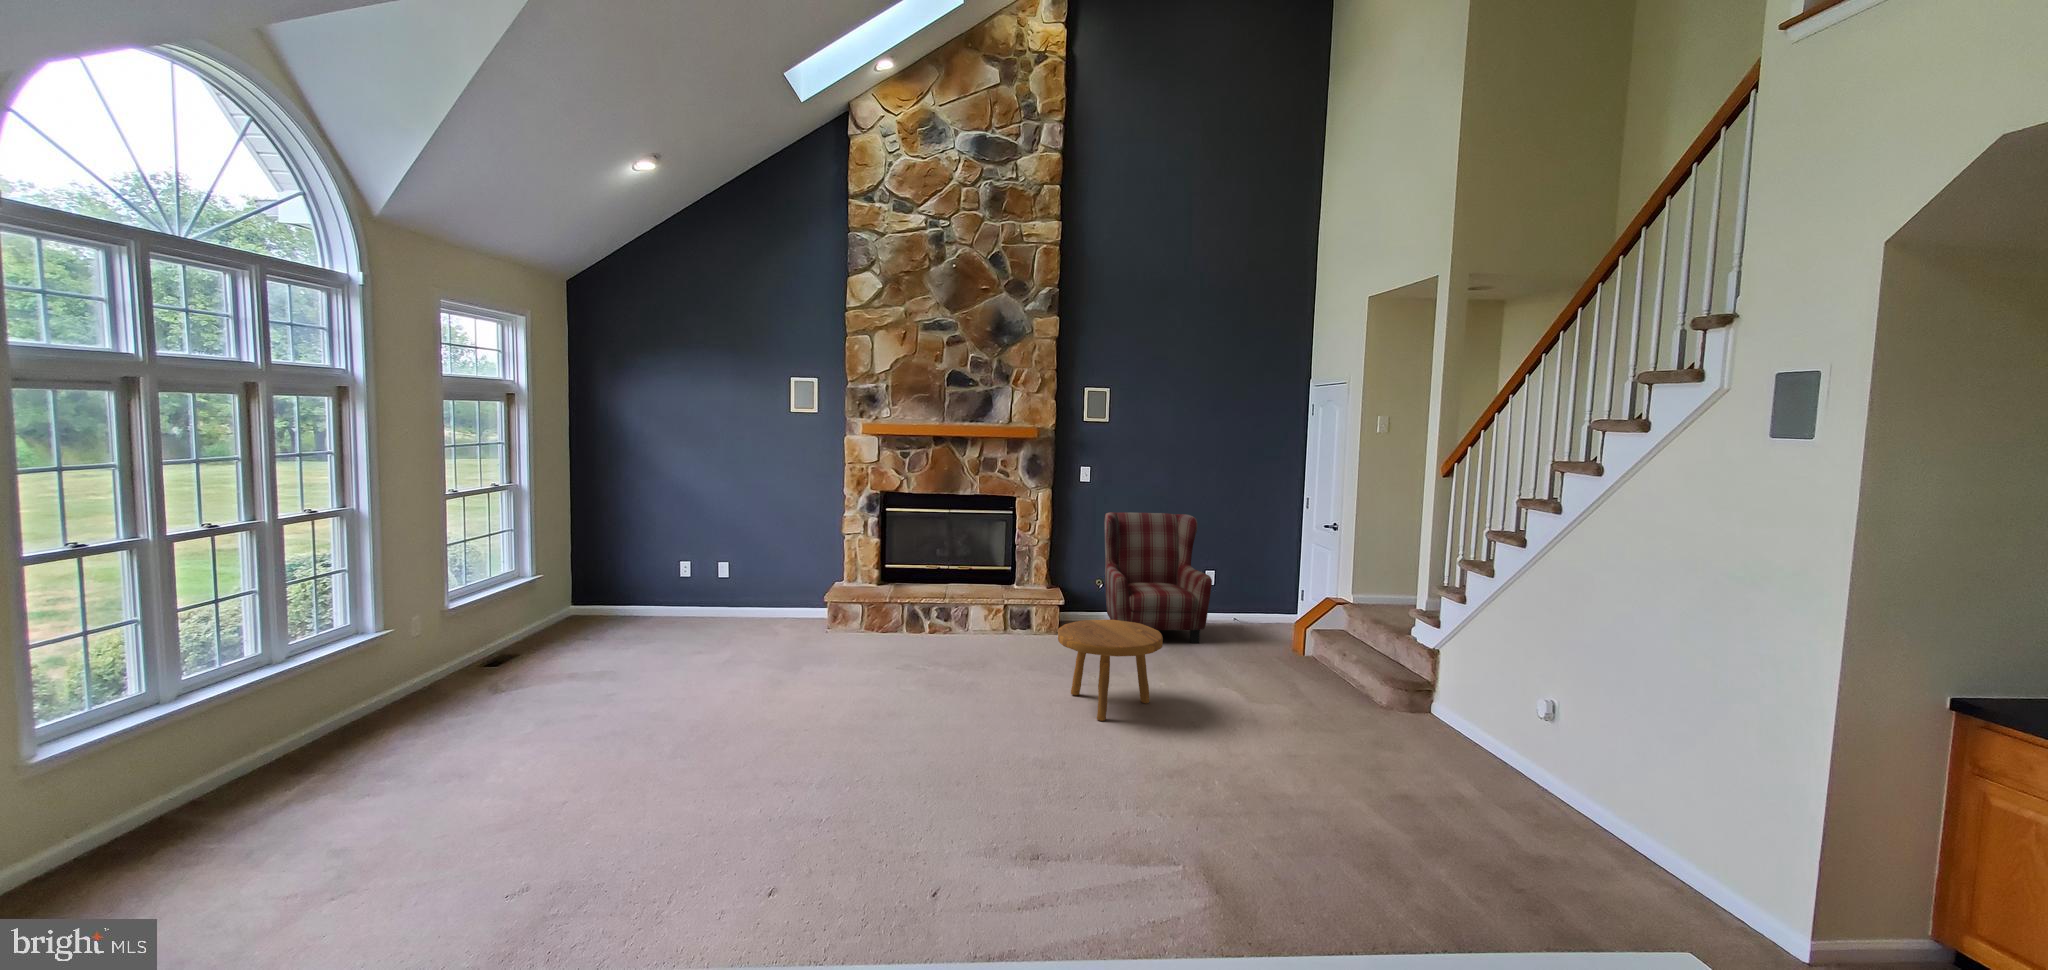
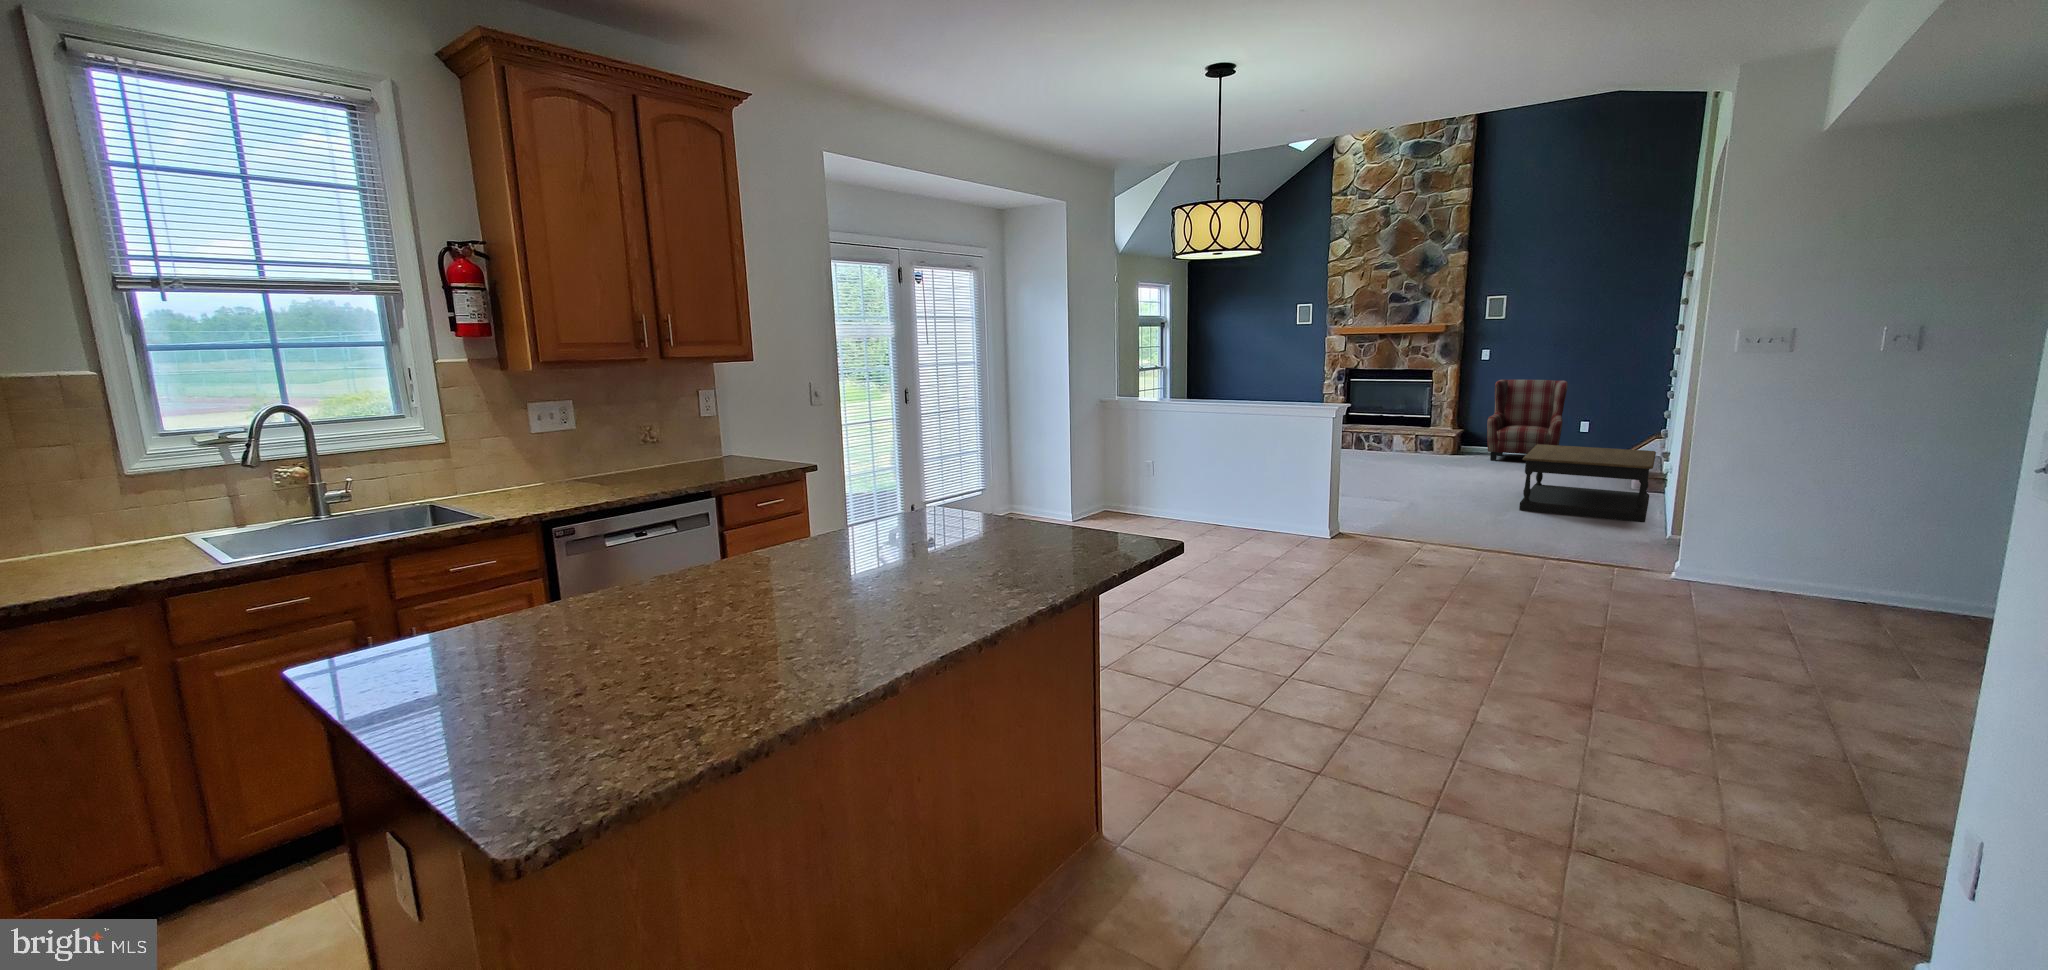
footstool: present [1058,620,1163,721] -> none [1410,433,1473,480]
coffee table: none [1292,649,1581,818] -> present [1519,444,1656,522]

